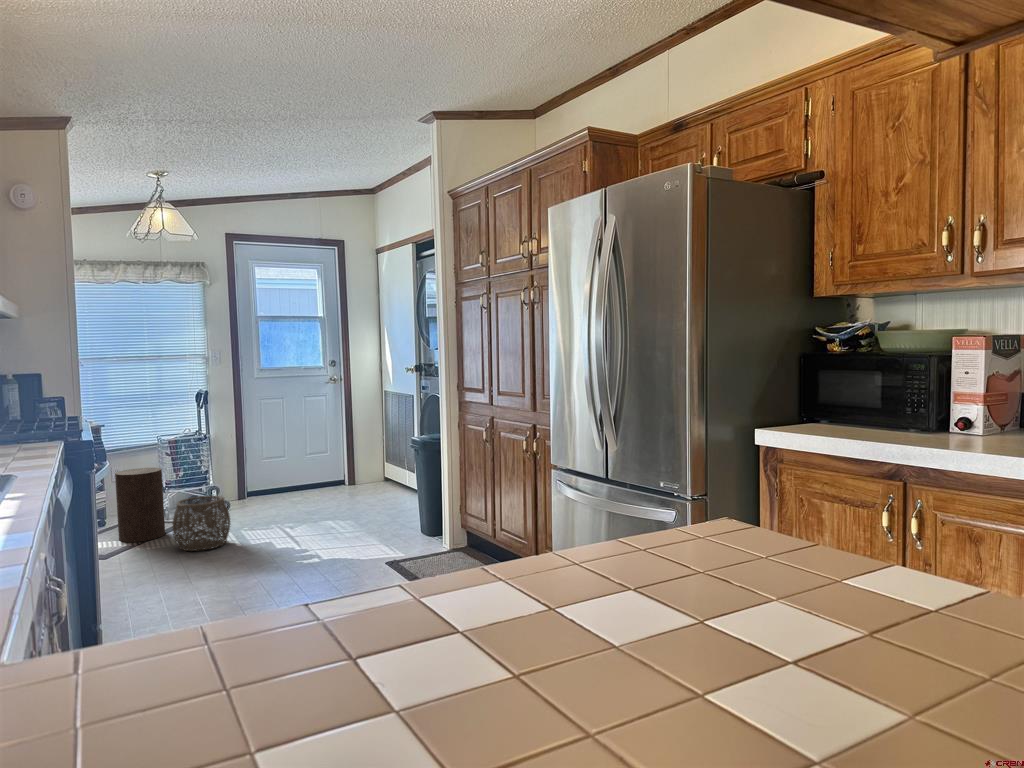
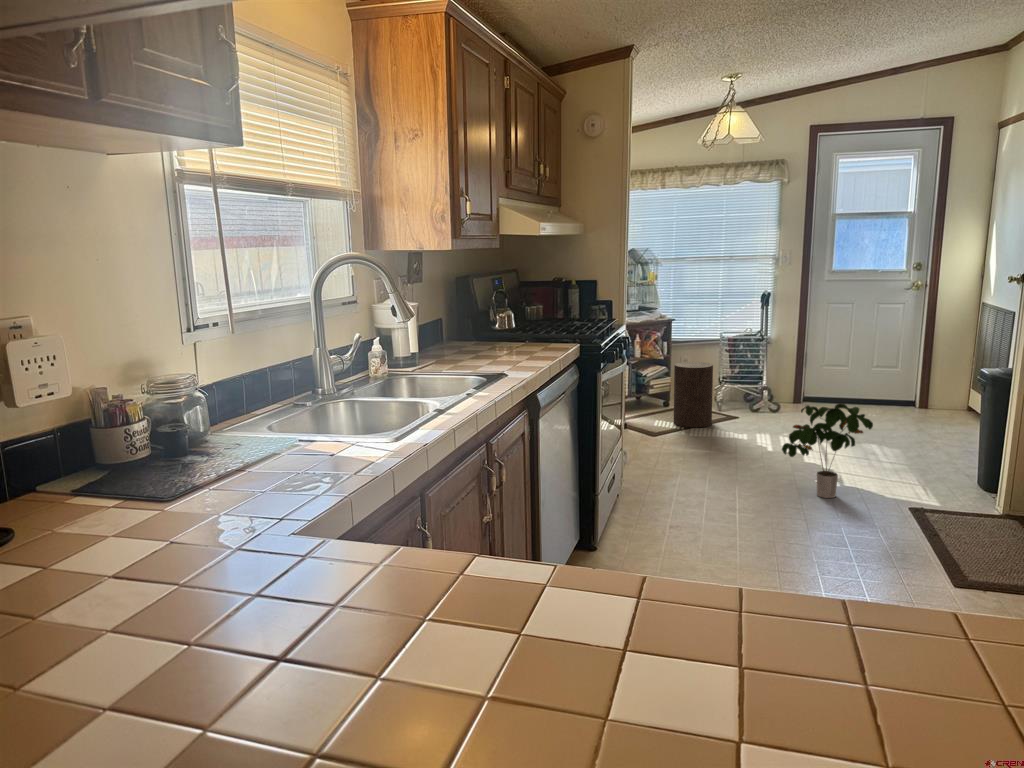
potted plant: none [272,480,346,572] -> present [782,403,873,498]
woven basket: present [172,496,230,551] -> none [709,396,763,448]

